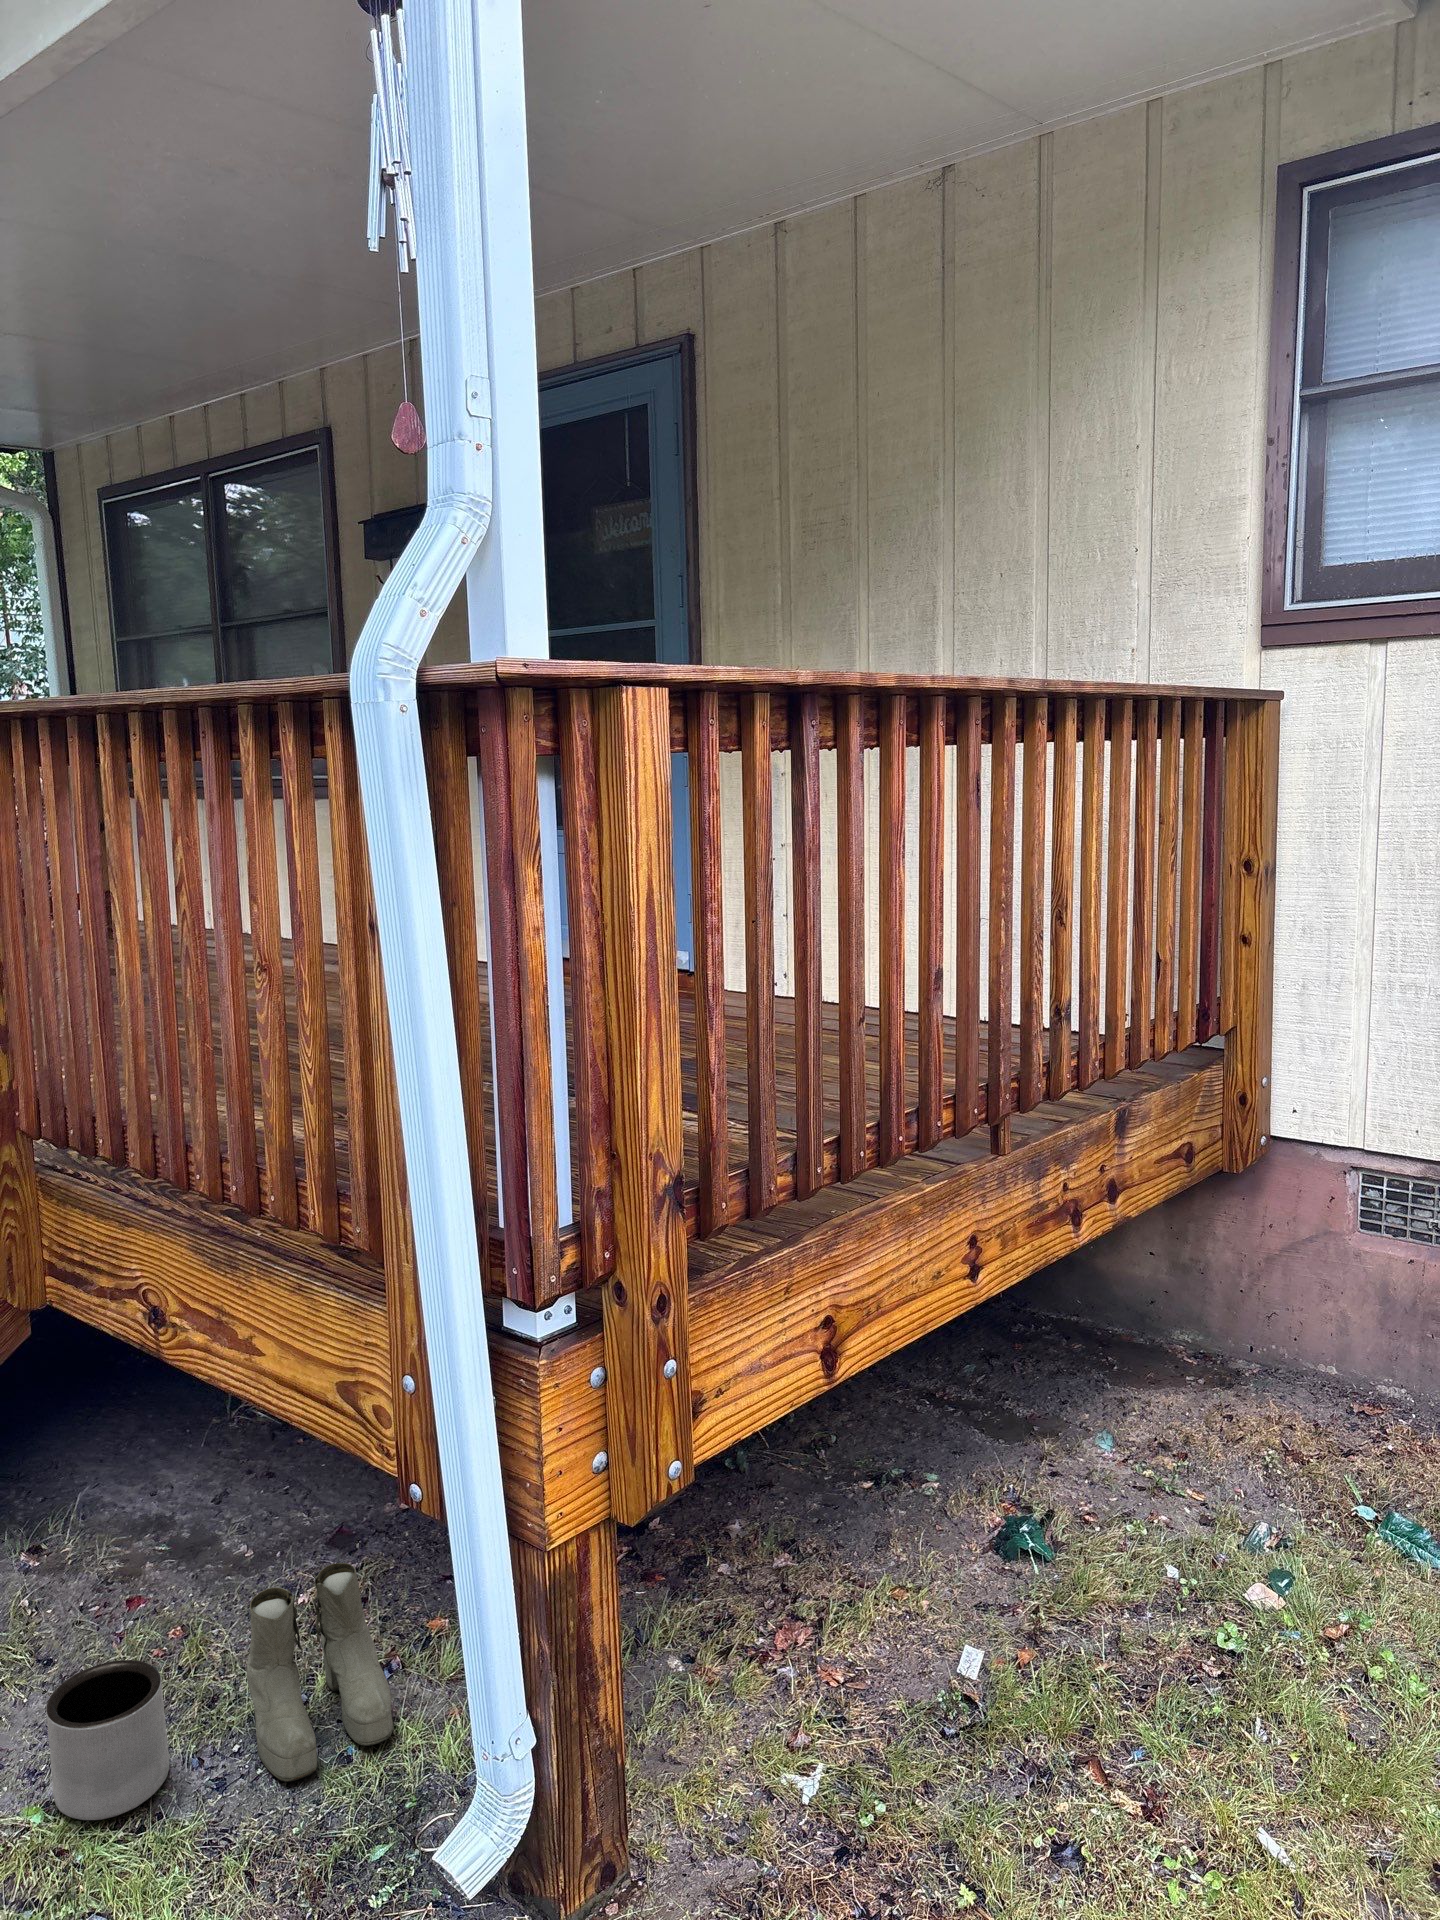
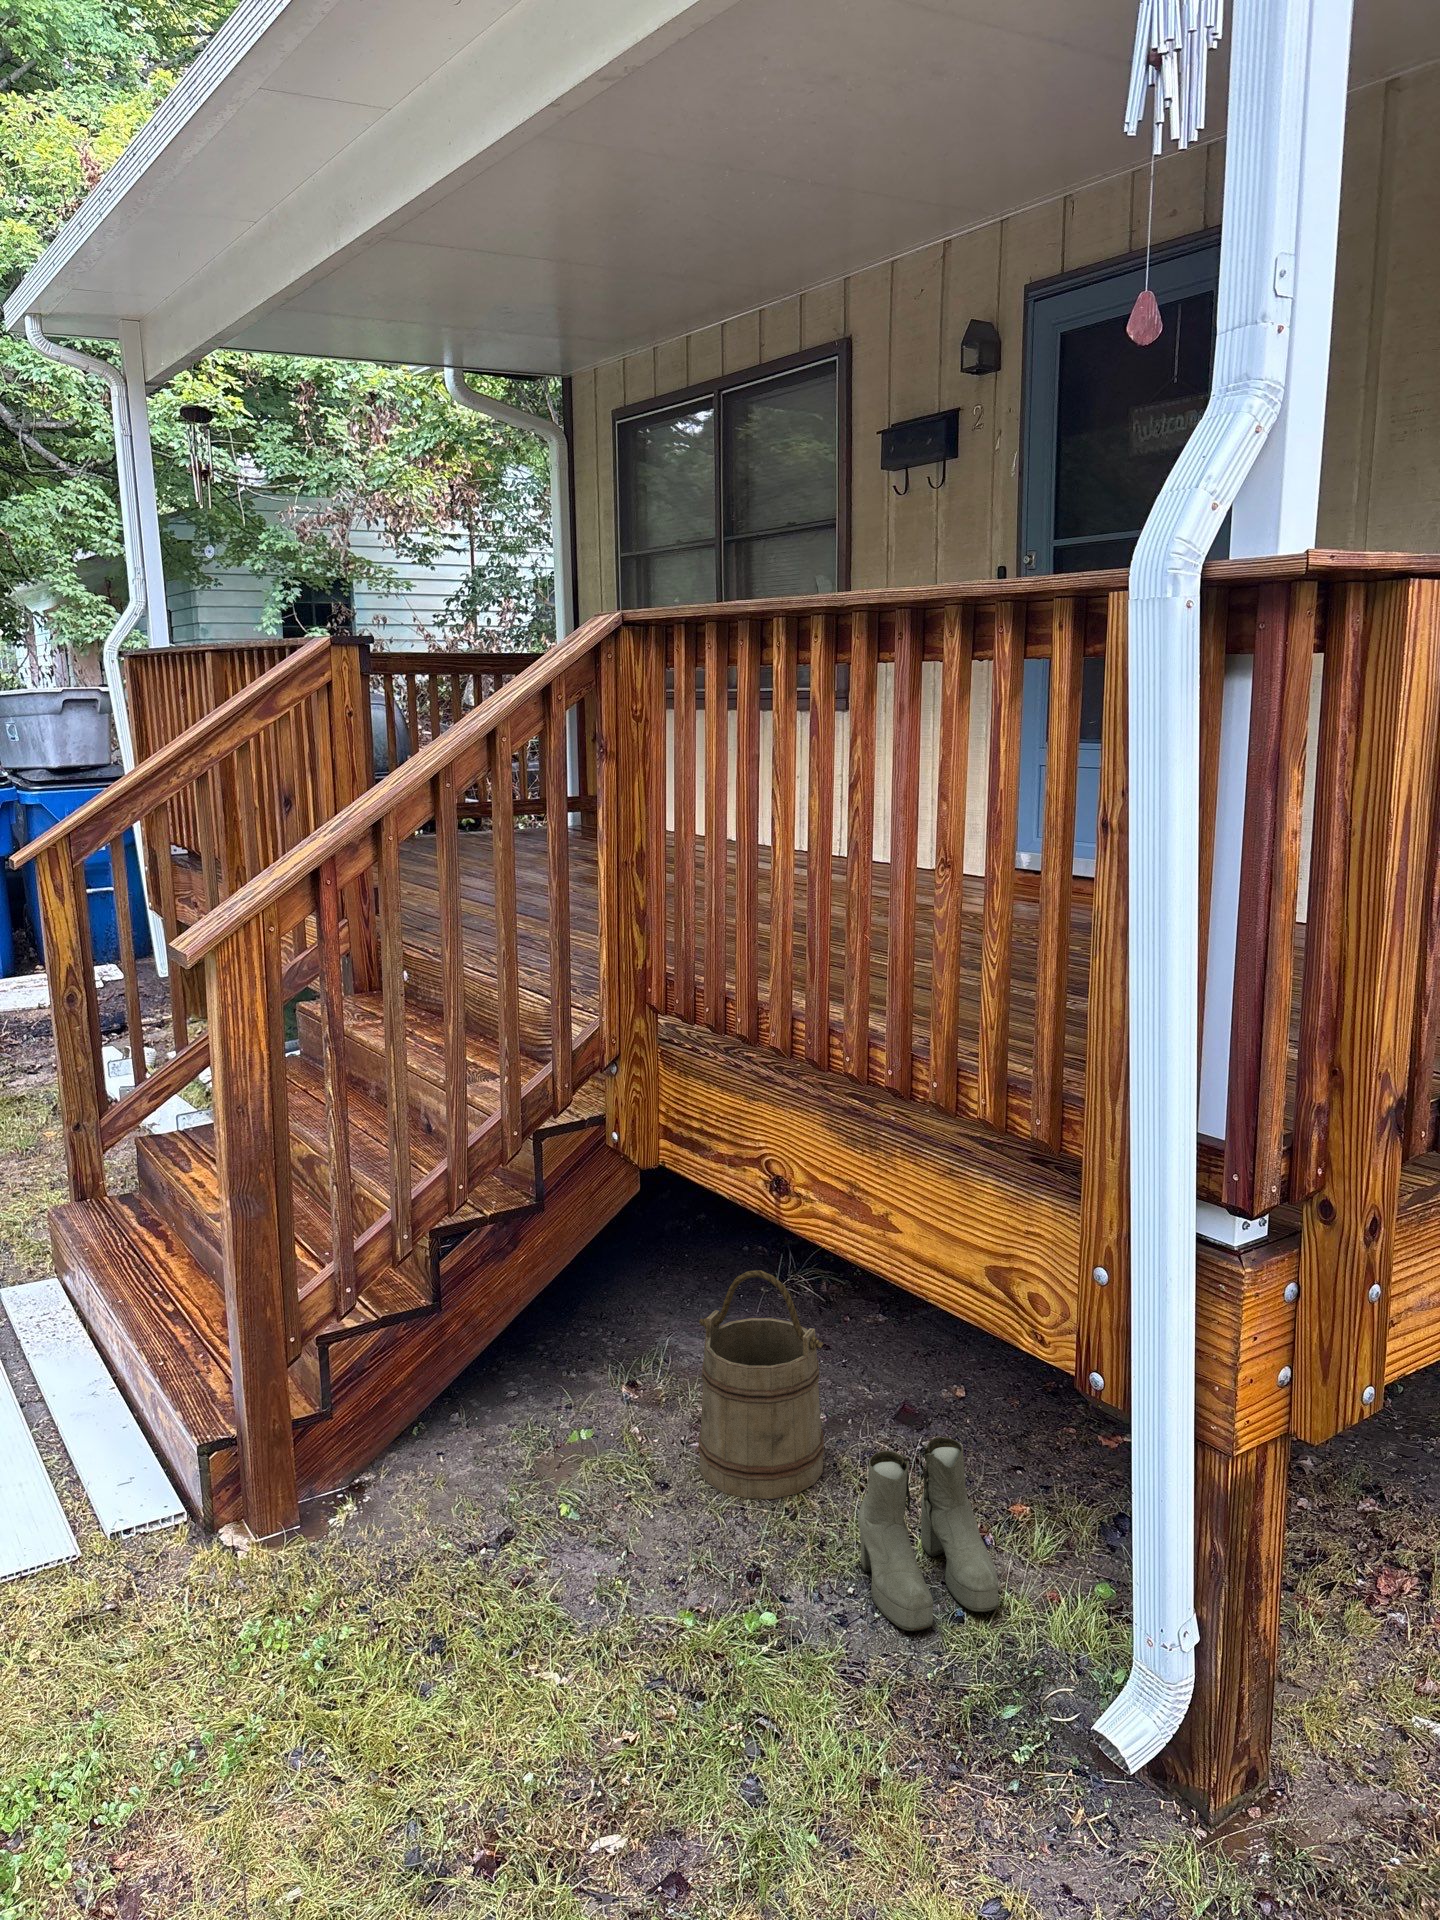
bucket: none [91,1408,240,1660] -> present [698,1270,824,1499]
planter: present [46,1660,169,1820] -> none [698,1494,795,1633]

